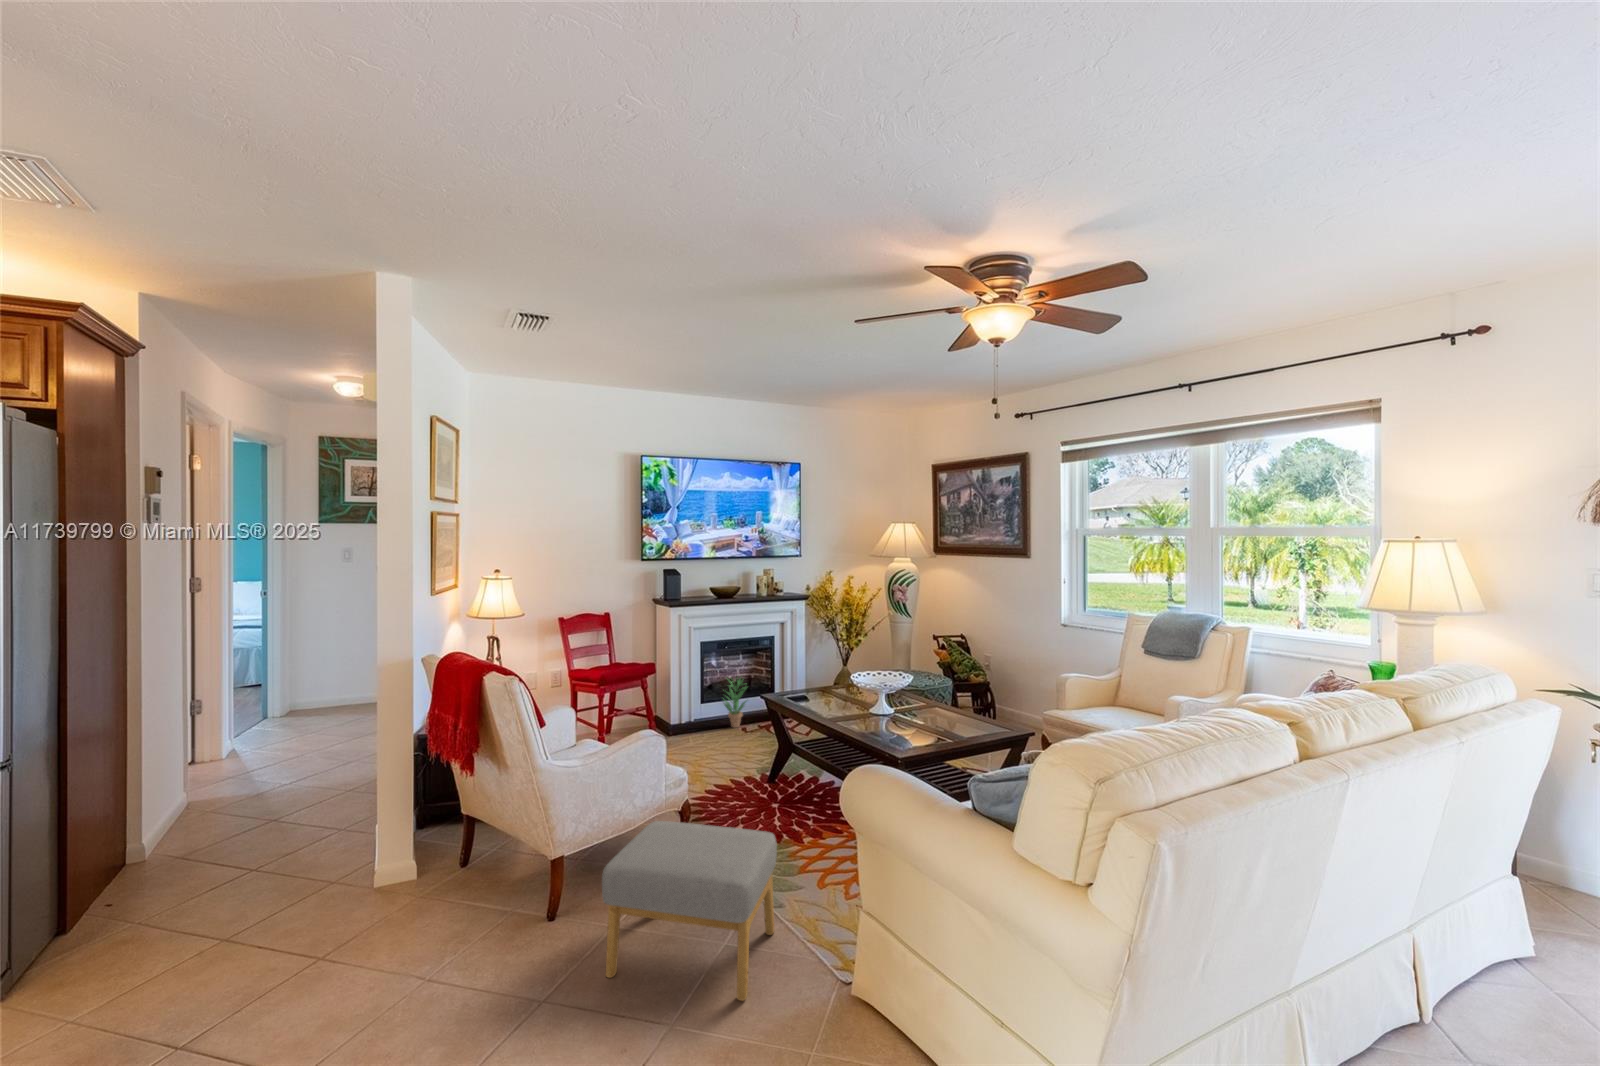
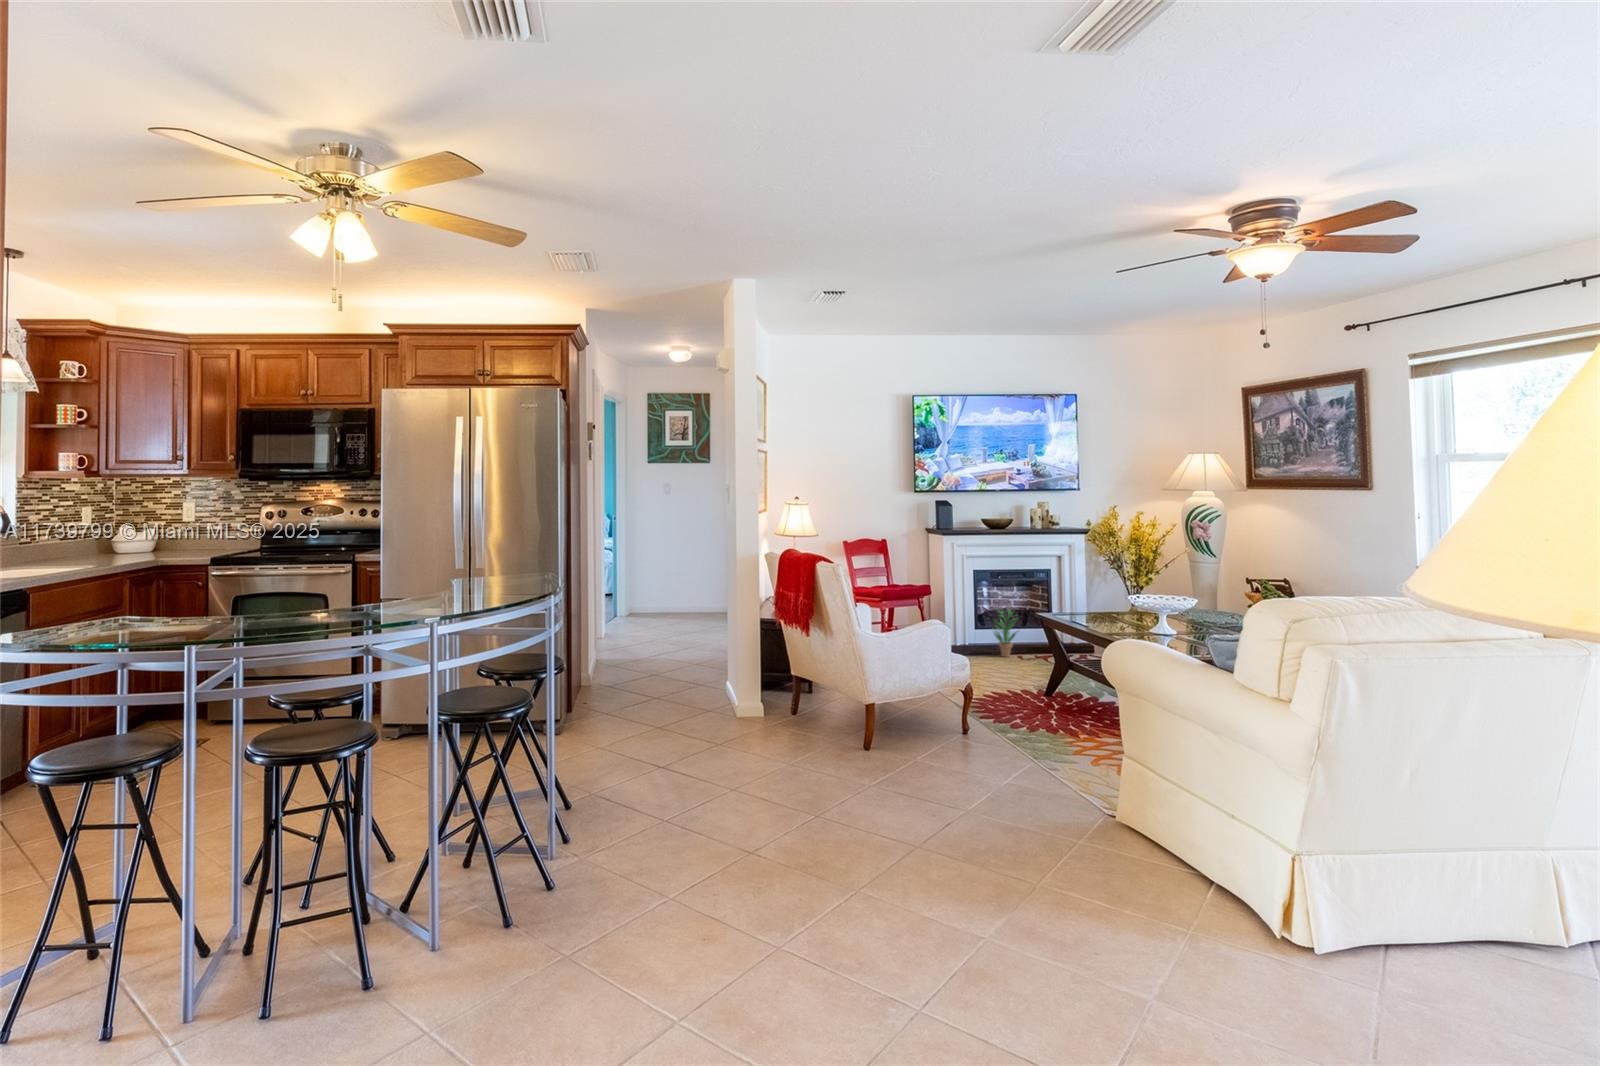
footstool: present [602,821,777,1001] -> none [897,677,1023,782]

